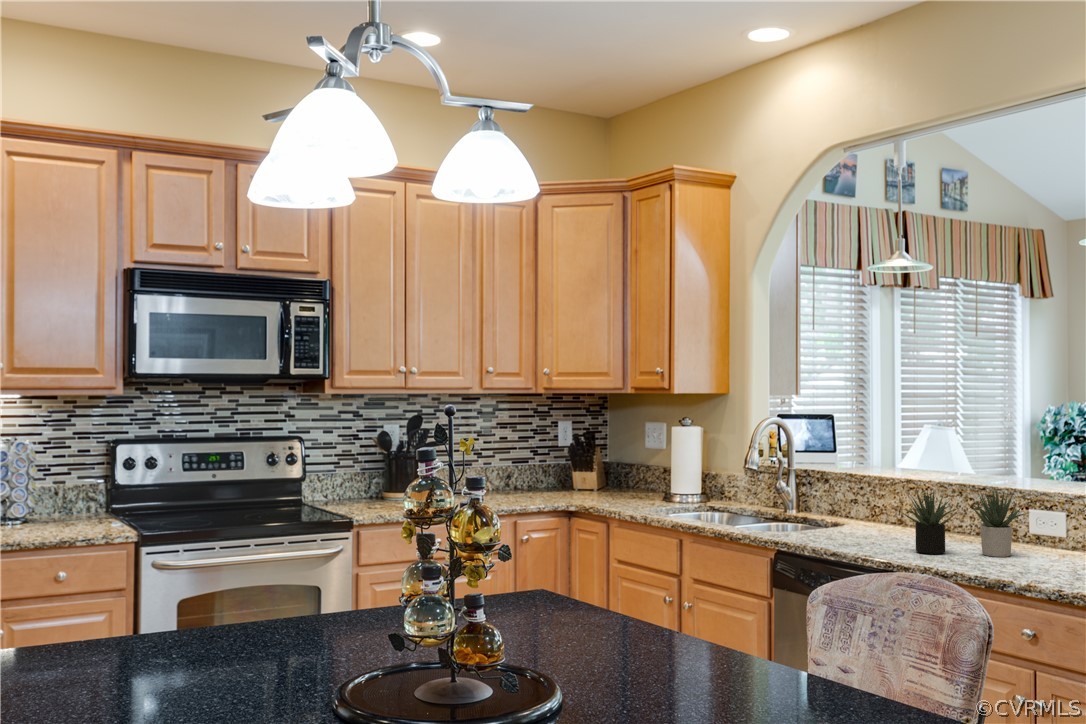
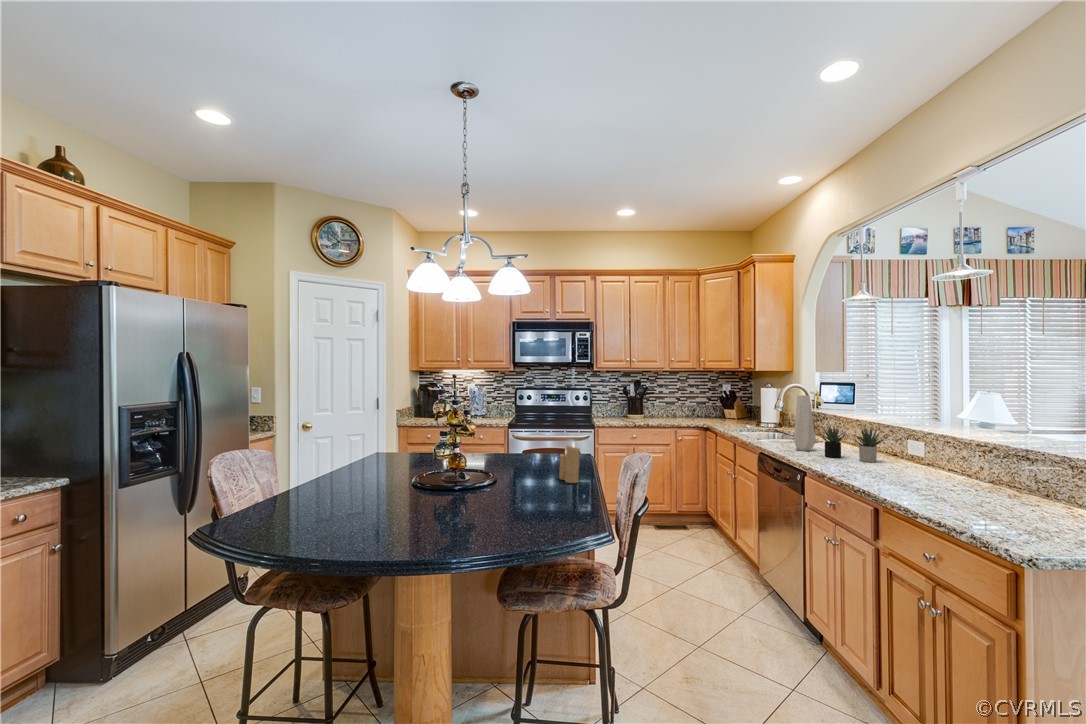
vase: none [833,436,874,545] -> present [794,395,816,451]
candle: none [604,576,679,697] -> present [559,442,580,483]

